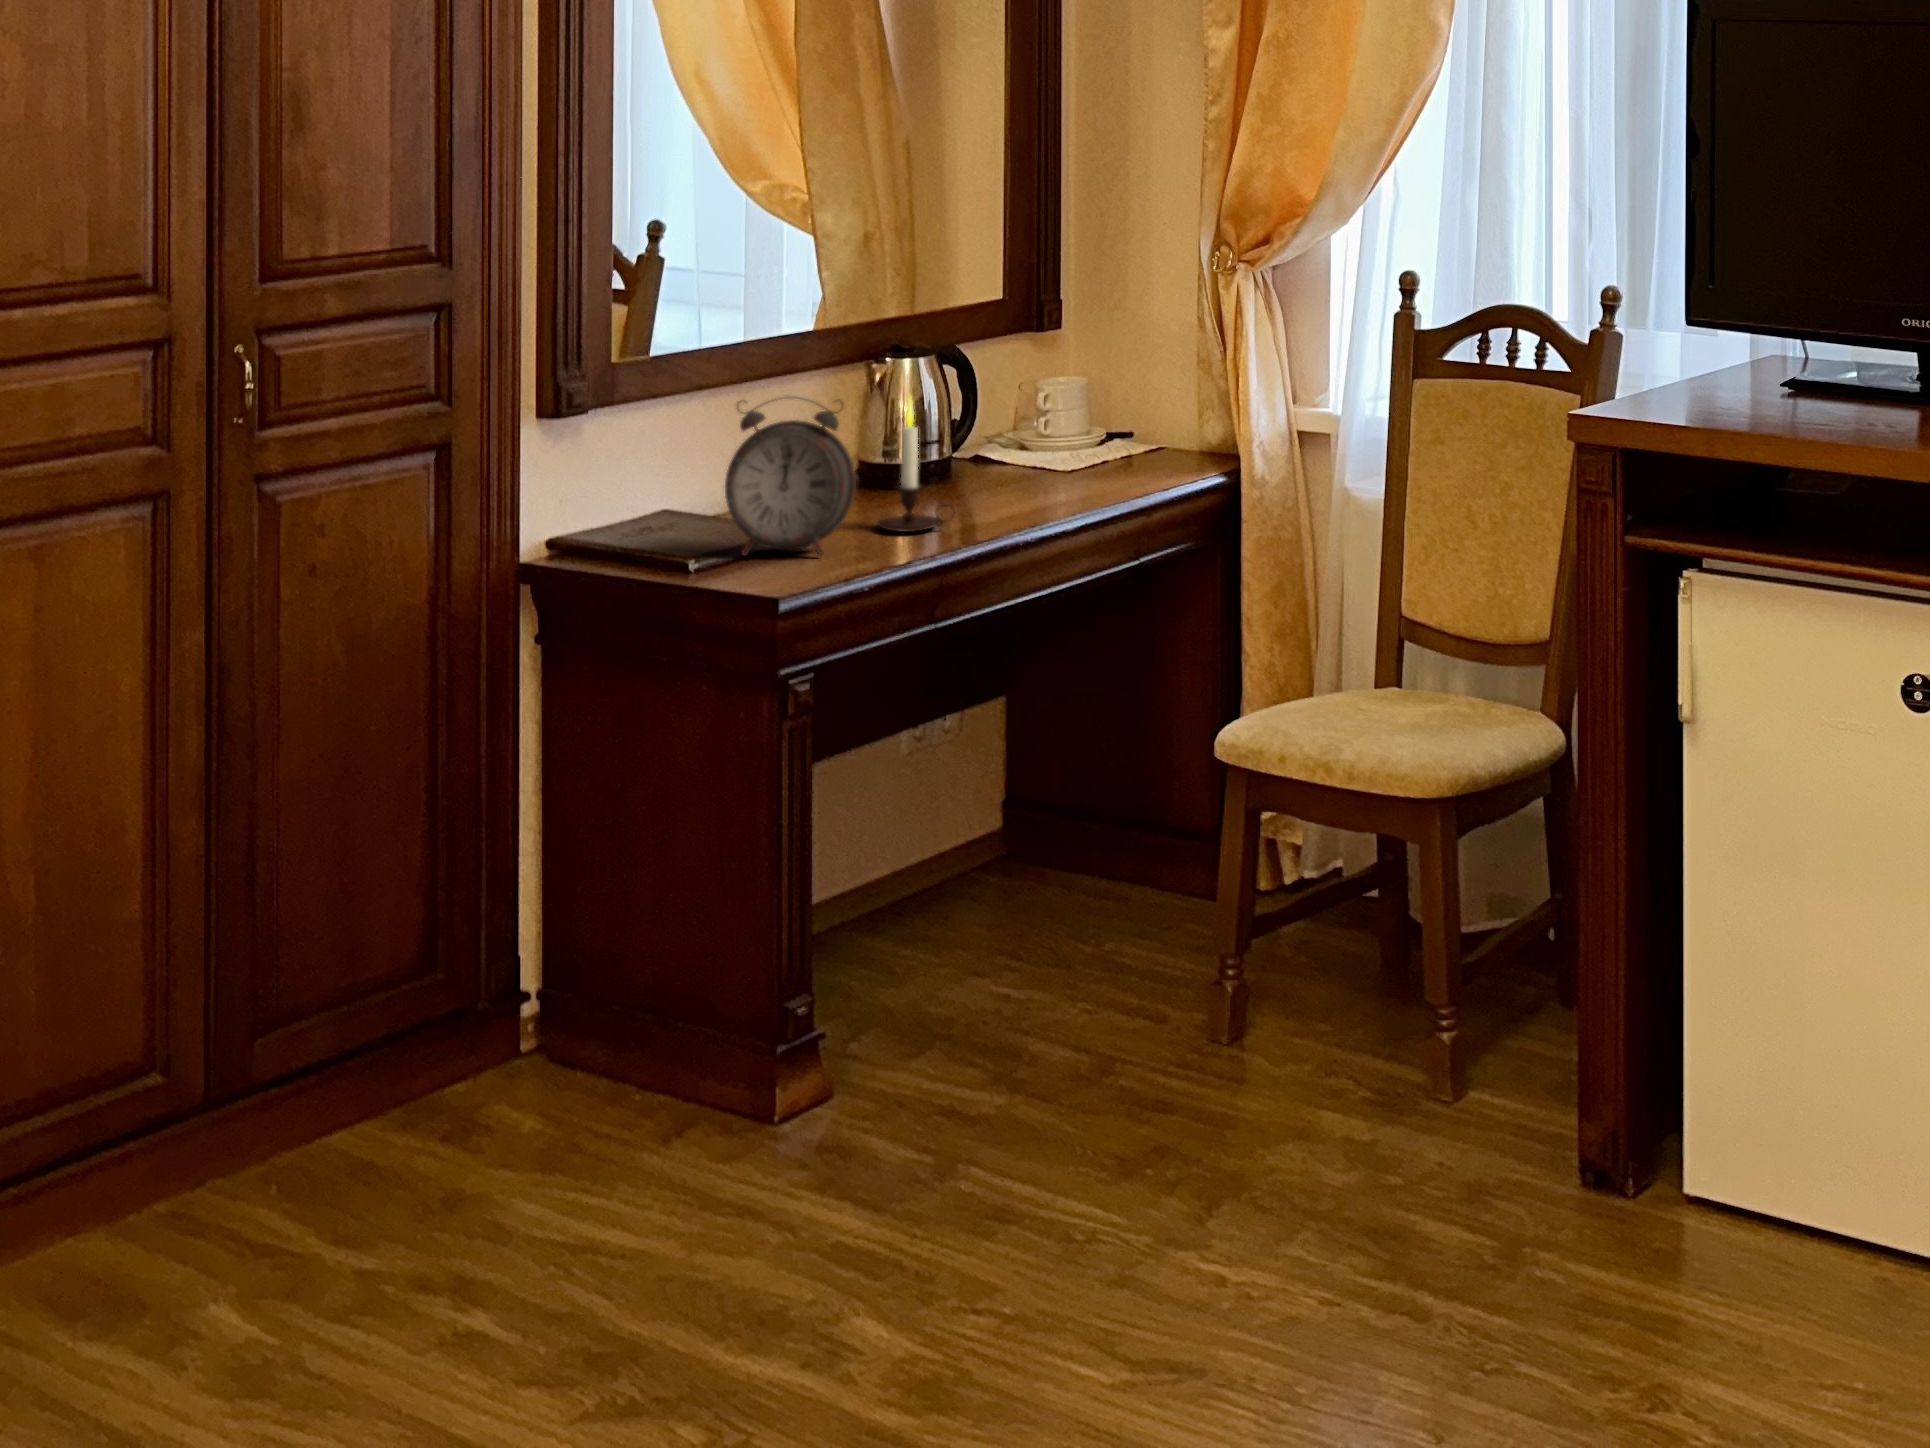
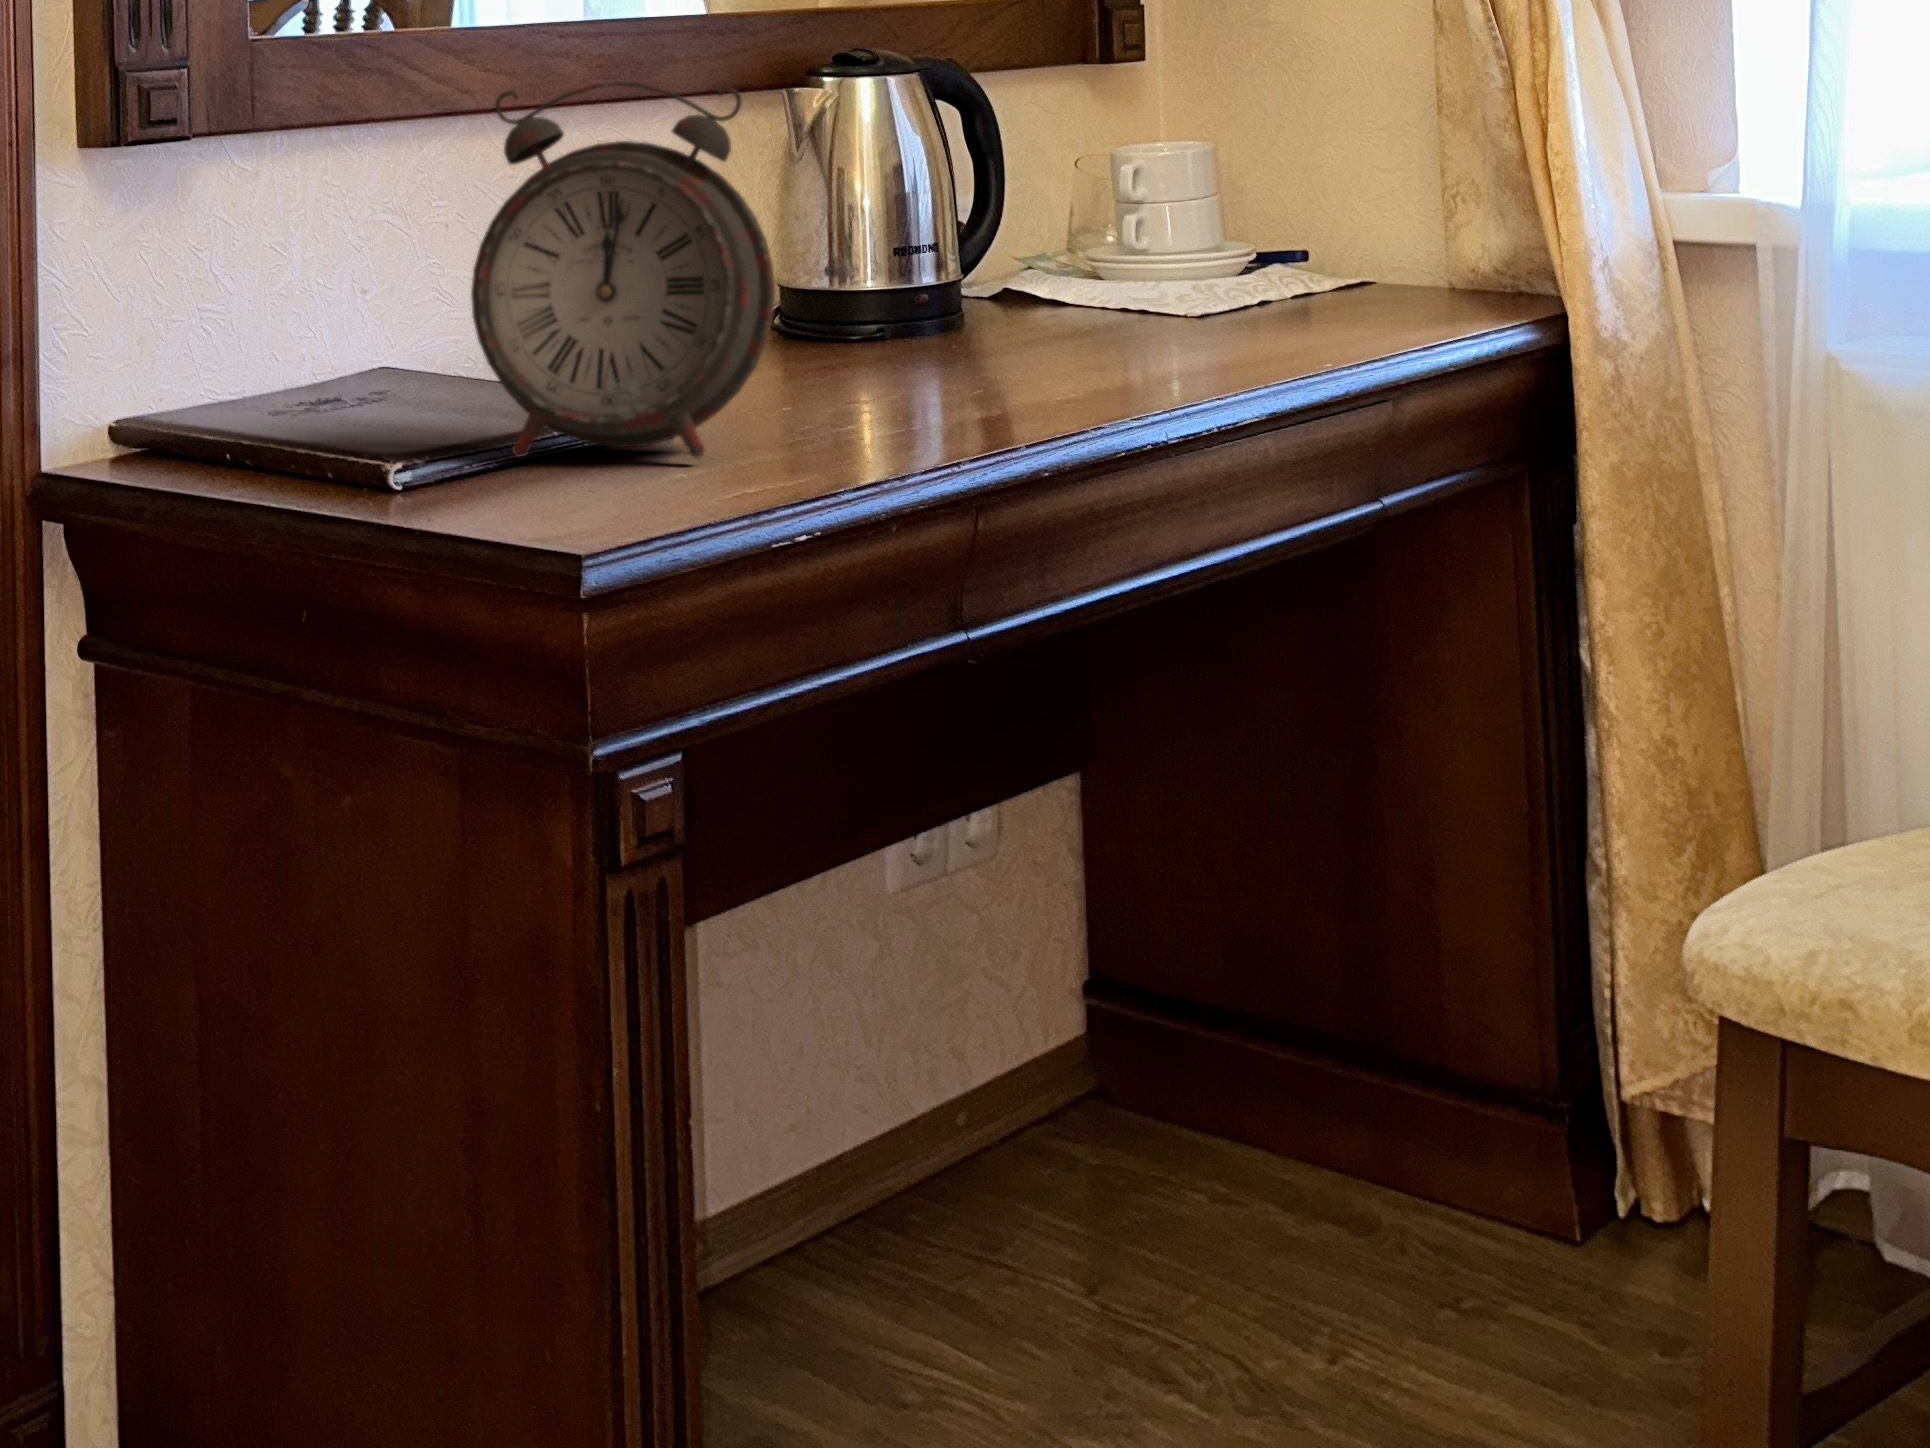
candle: present [877,397,954,532] -> none [823,101,1000,416]

